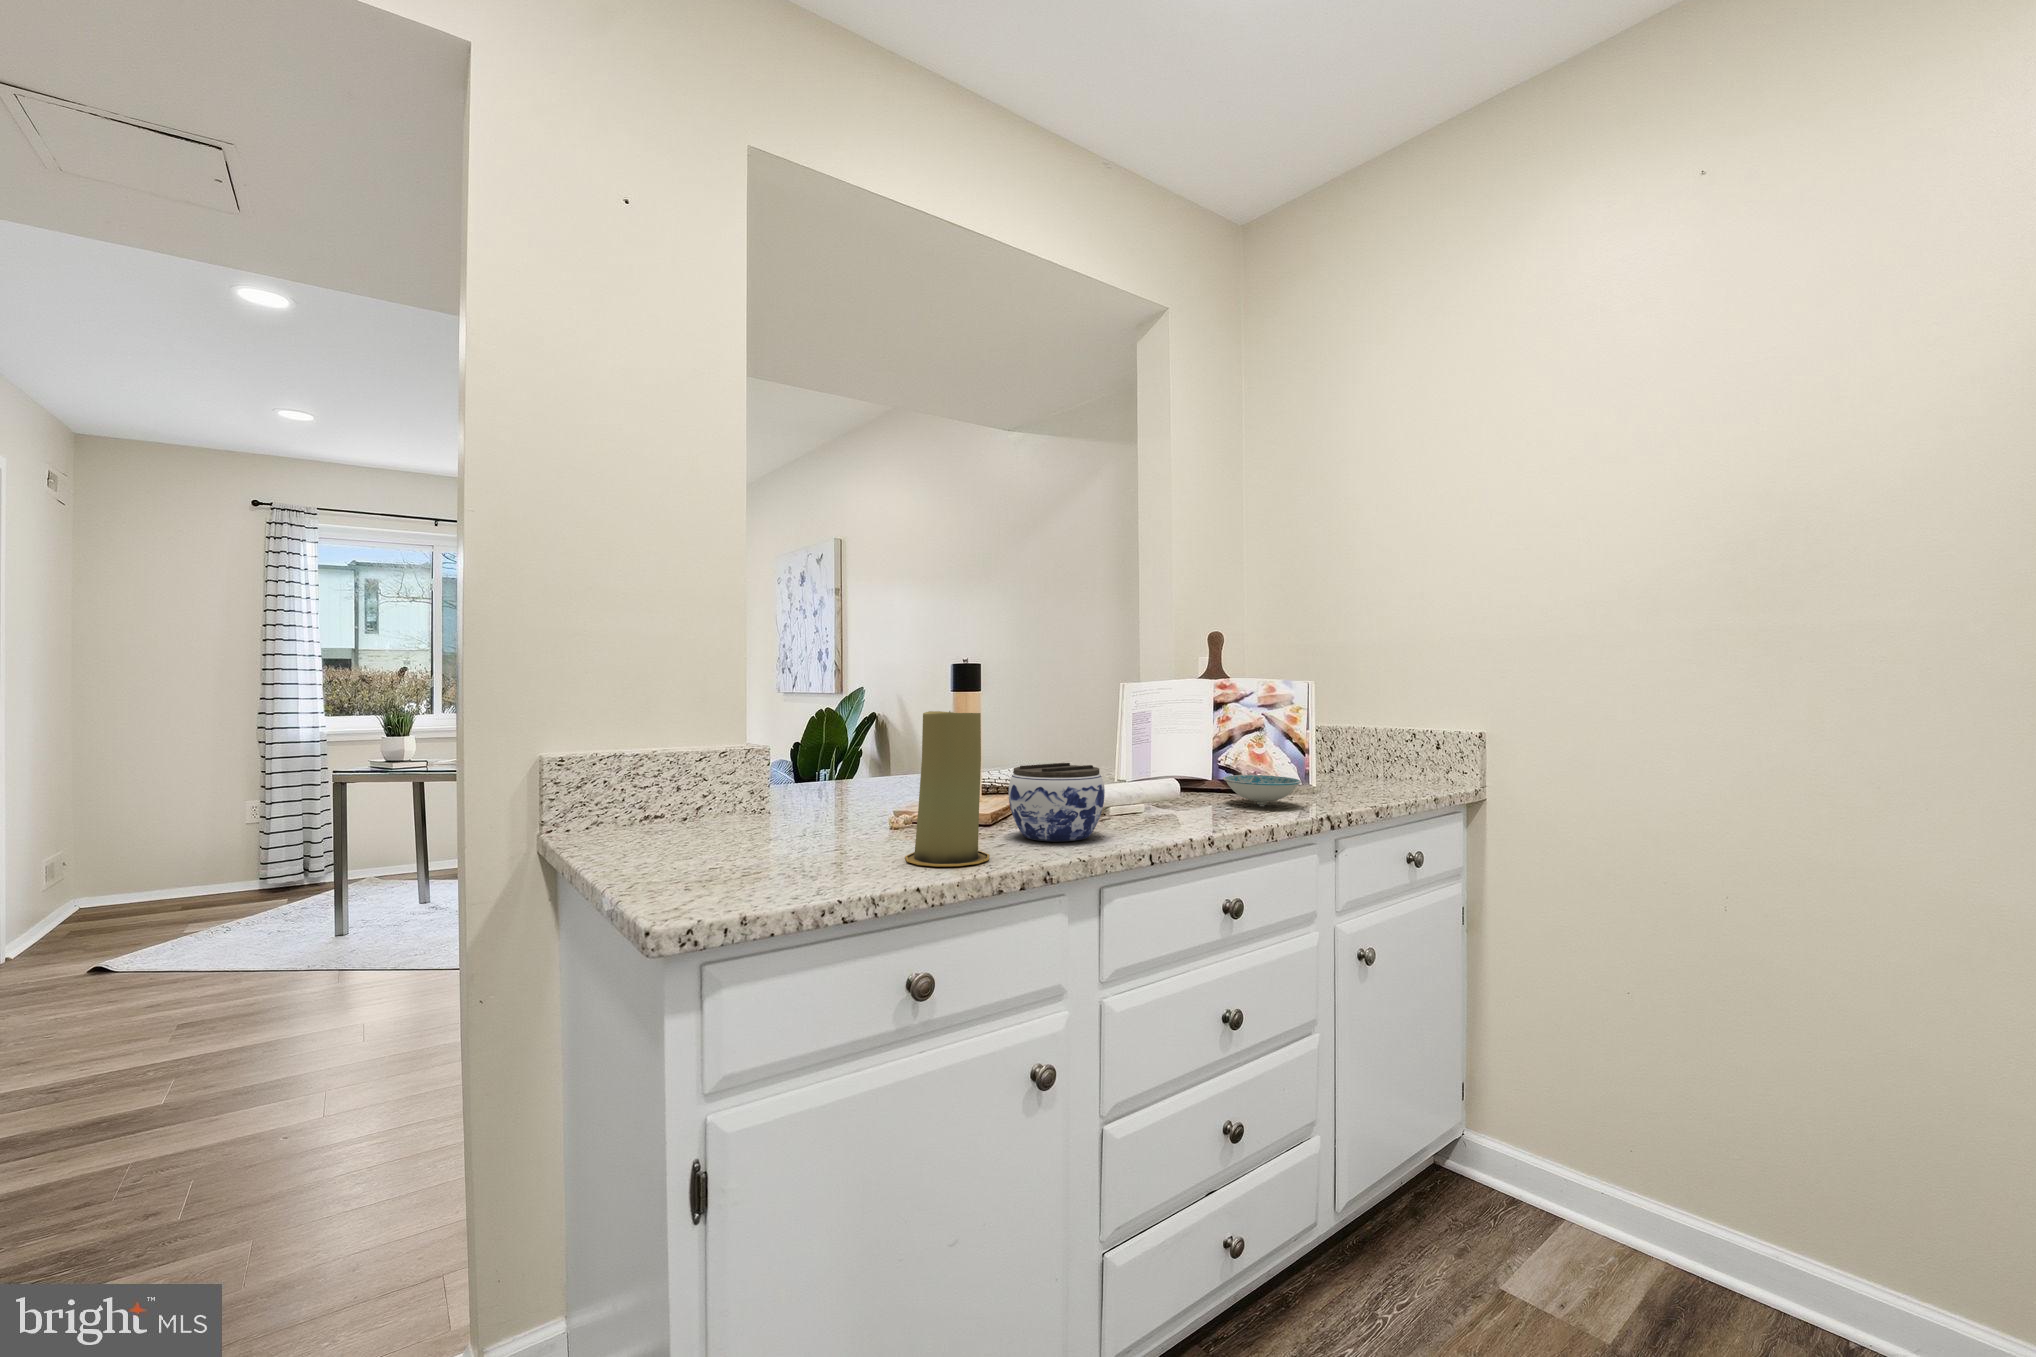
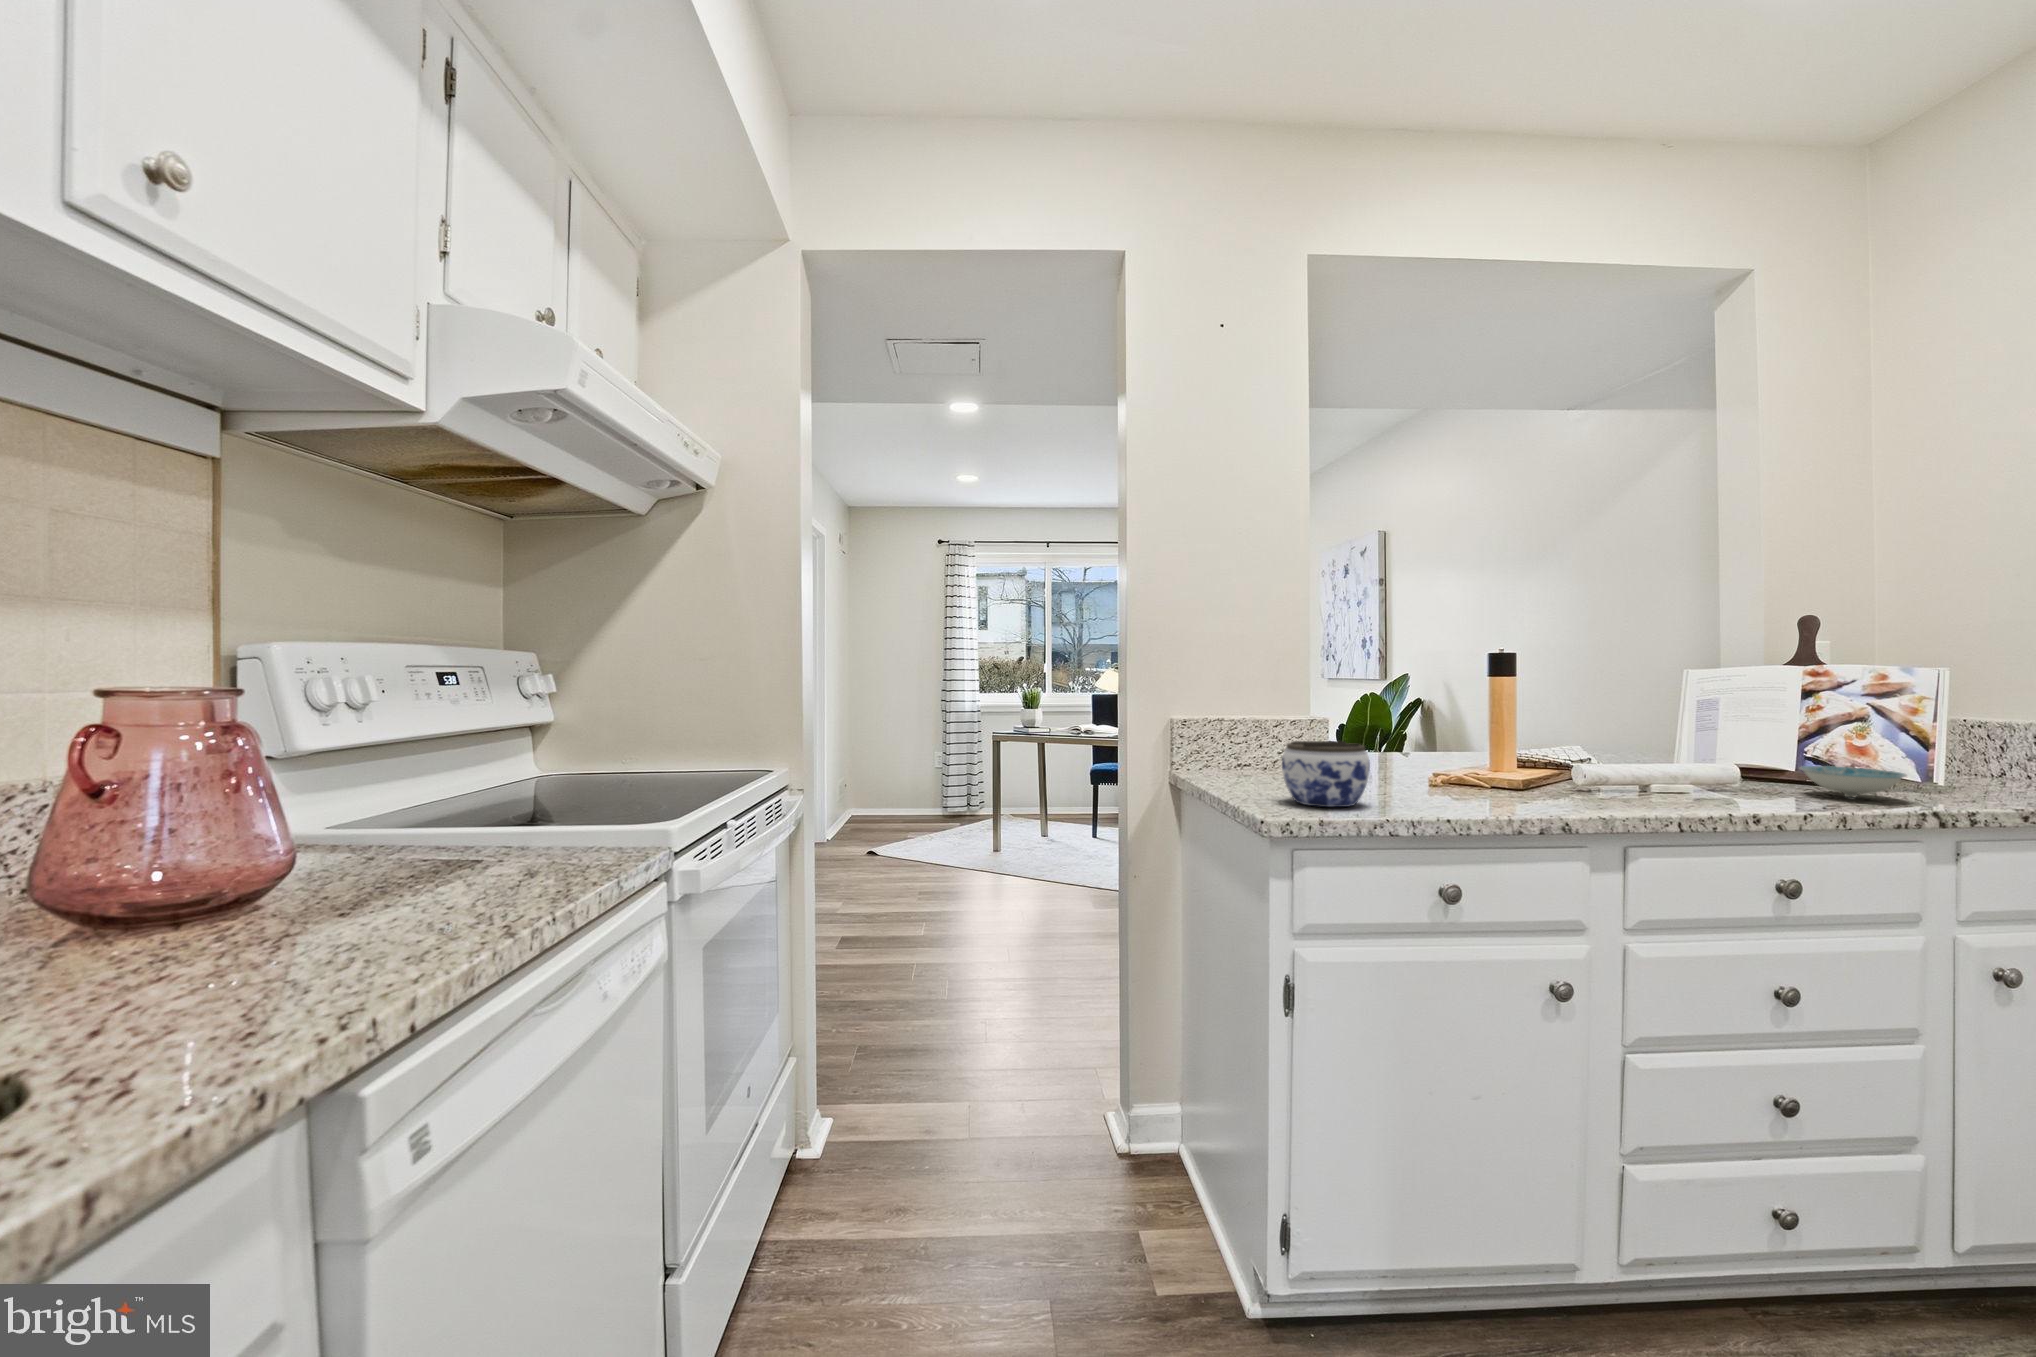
candle: present [905,711,990,867] -> none [1435,694,1508,812]
jar: present [1008,763,1105,841] -> present [1282,741,1370,807]

